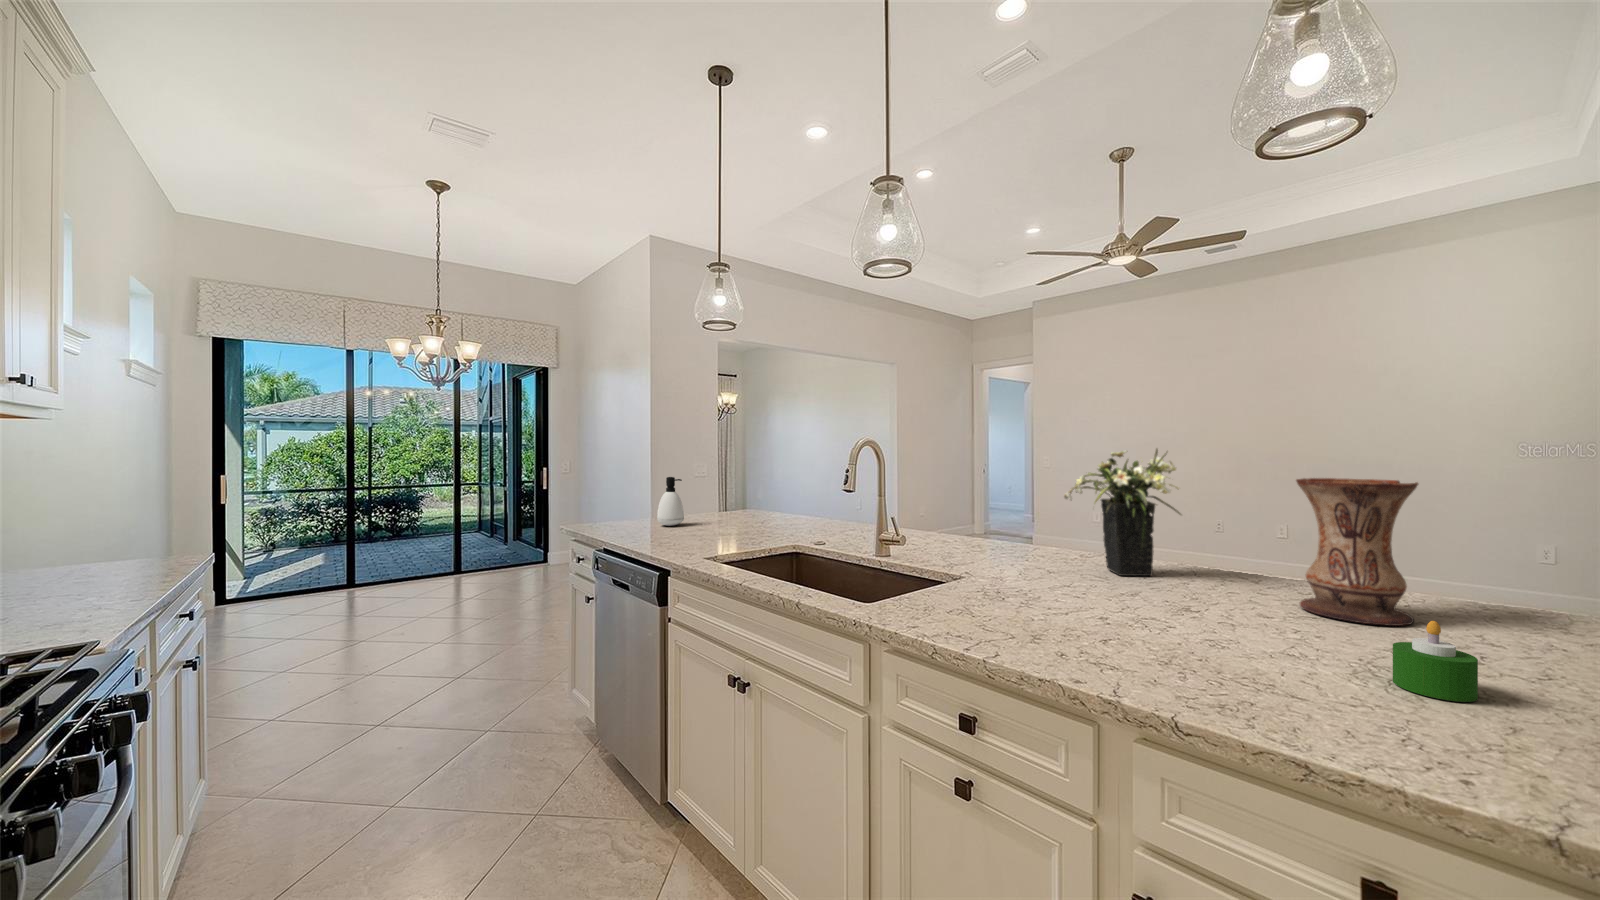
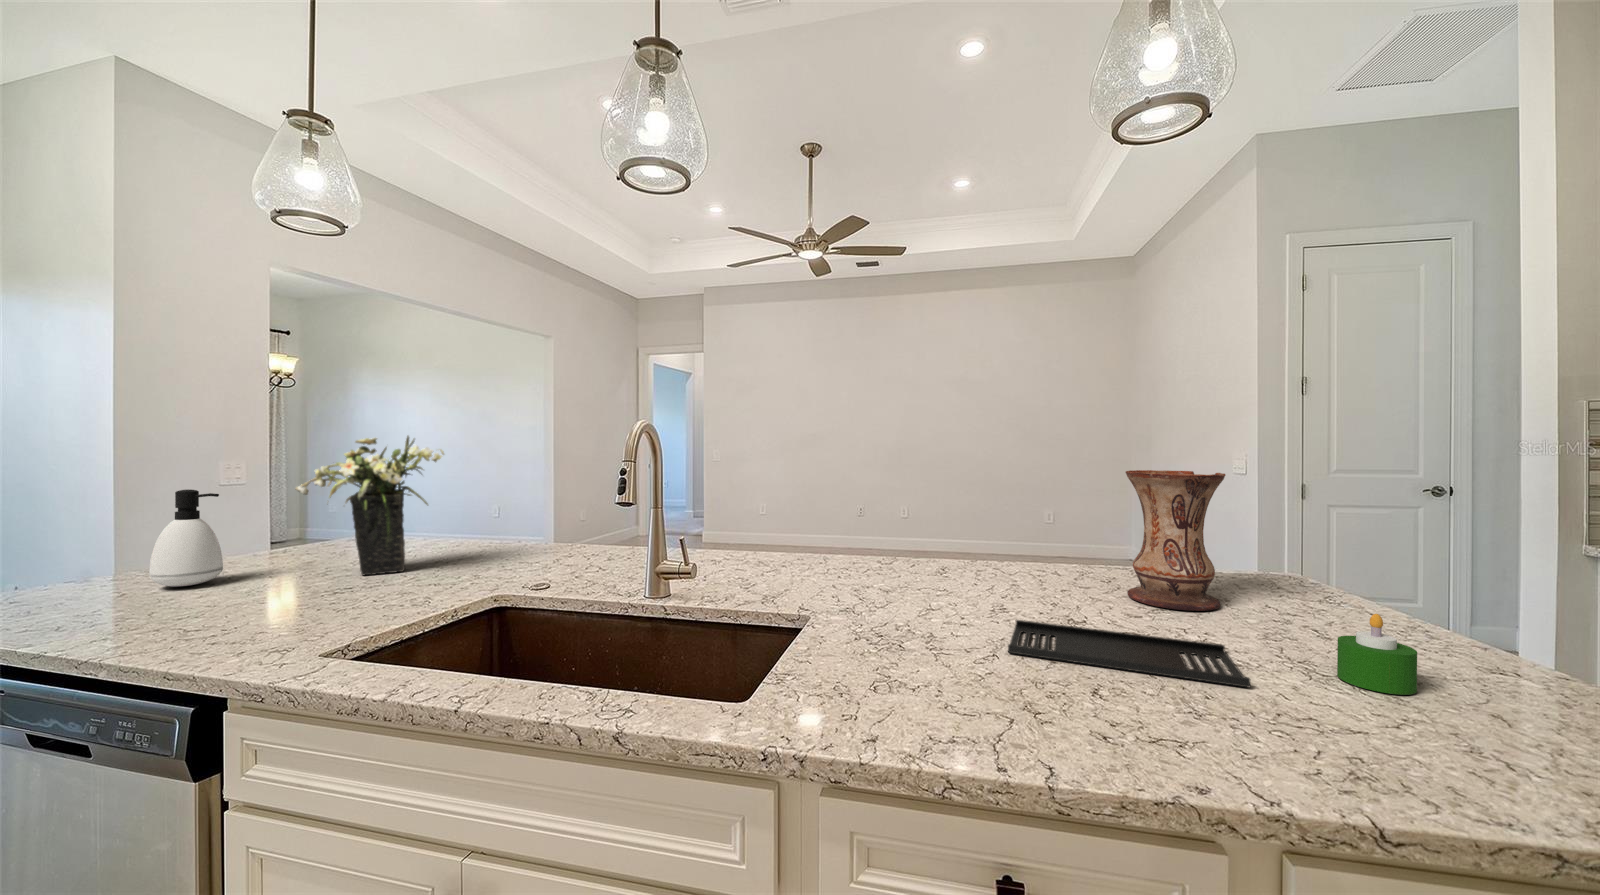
flower arrangement: present [1064,449,1181,576] -> present [296,436,444,575]
tray: none [1079,598,1303,664] -> present [1008,620,1250,687]

